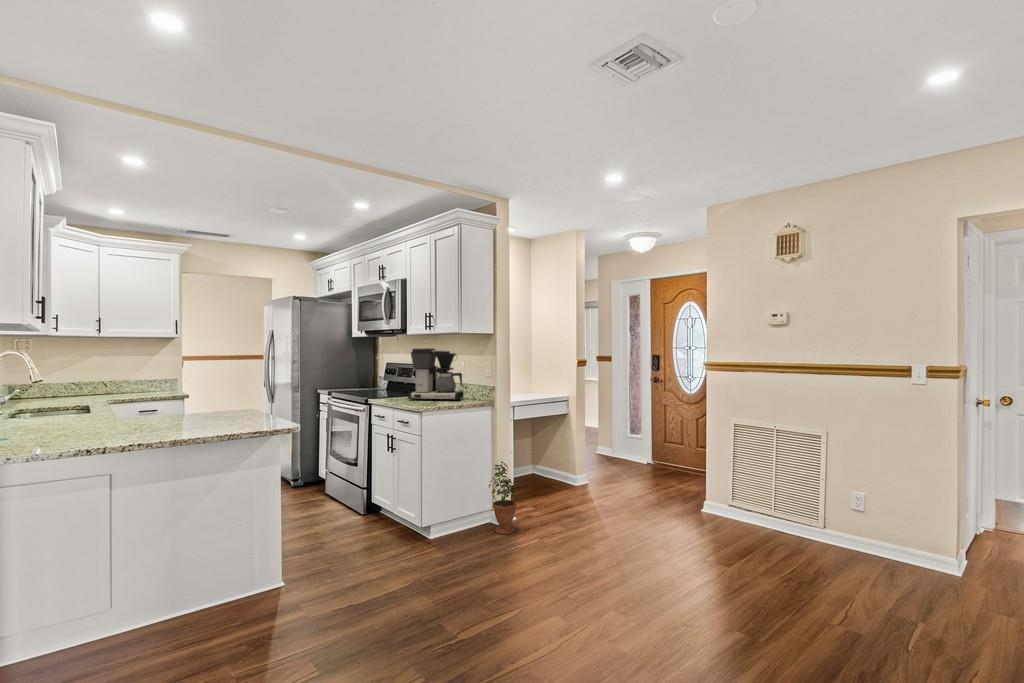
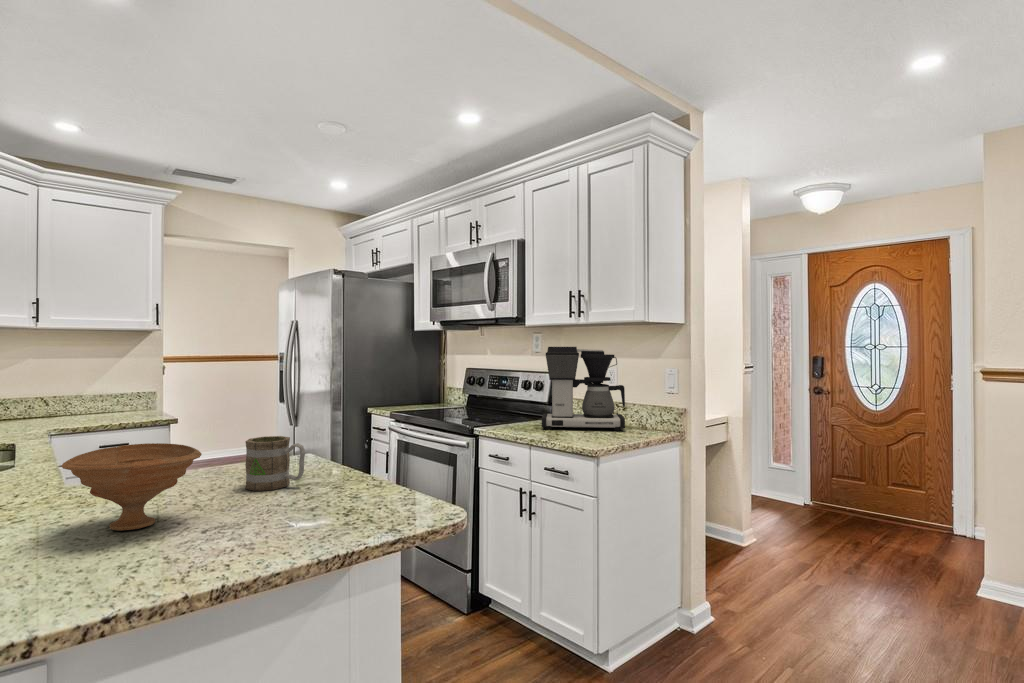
bowl: none [119,394,178,427] -> present [61,443,202,531]
mug: none [203,394,232,418] -> present [245,436,305,491]
potted plant: present [489,461,517,534] -> none [688,528,735,655]

